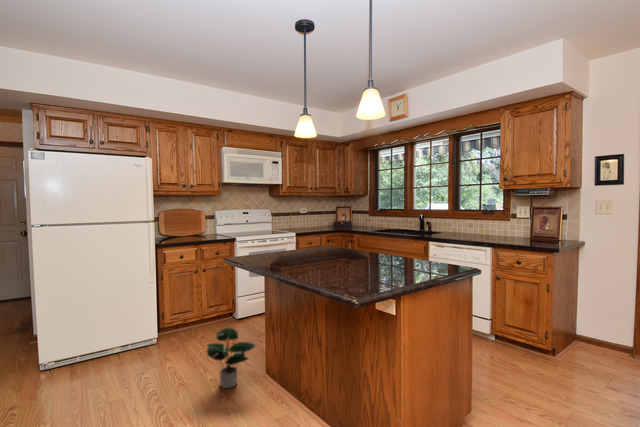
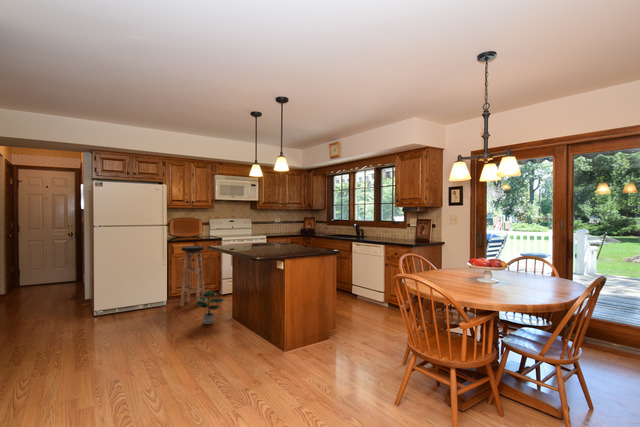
bar stool: none [178,251,215,345] -> present [180,246,205,307]

